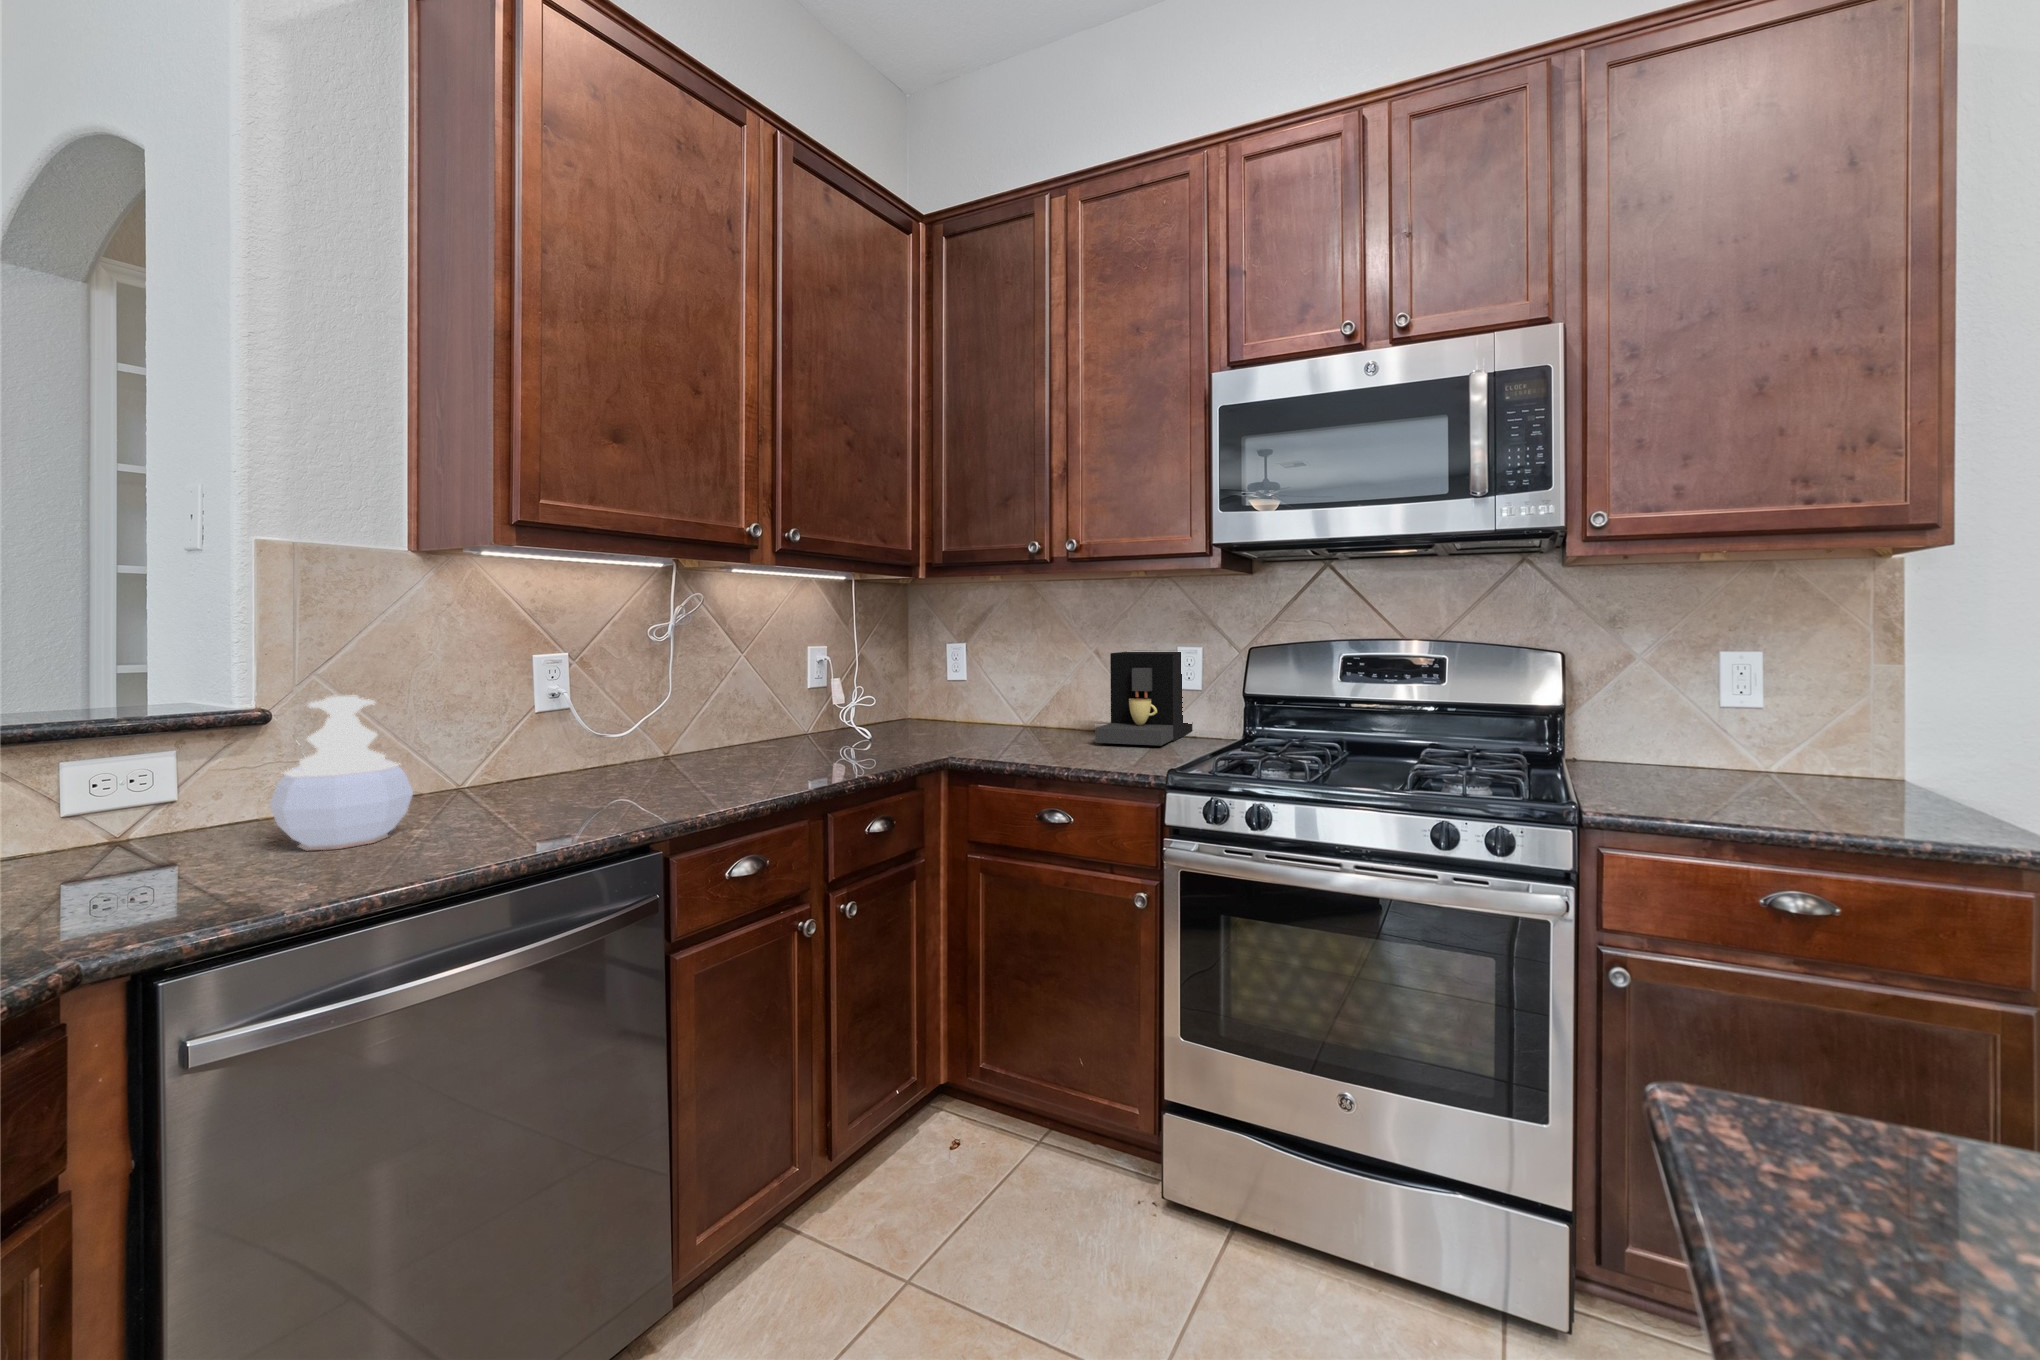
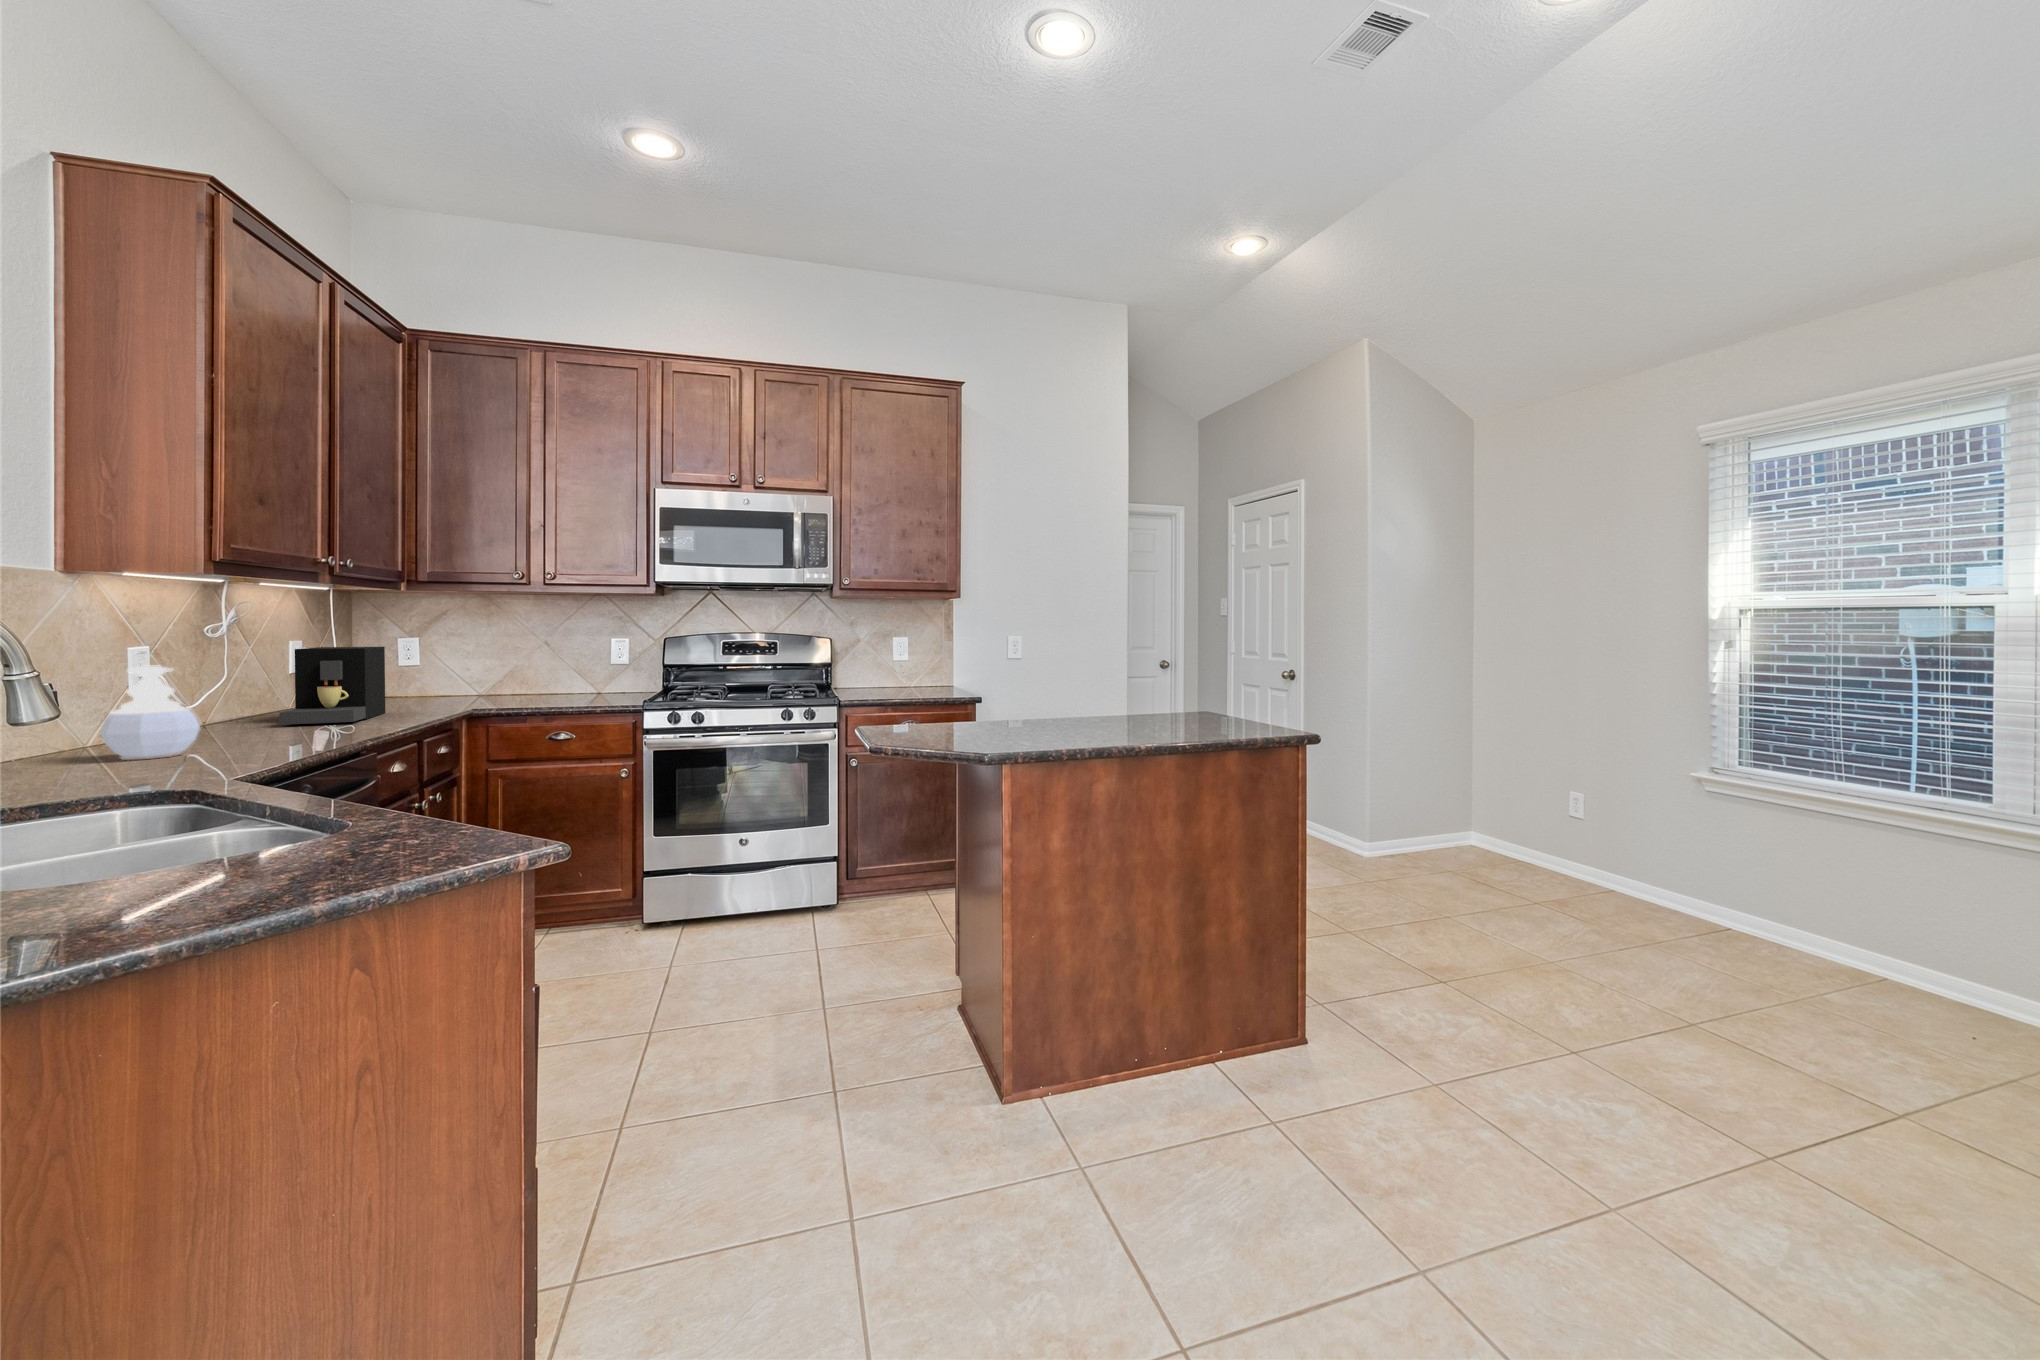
coffee maker: present [1095,652,1193,746] -> present [279,647,385,725]

